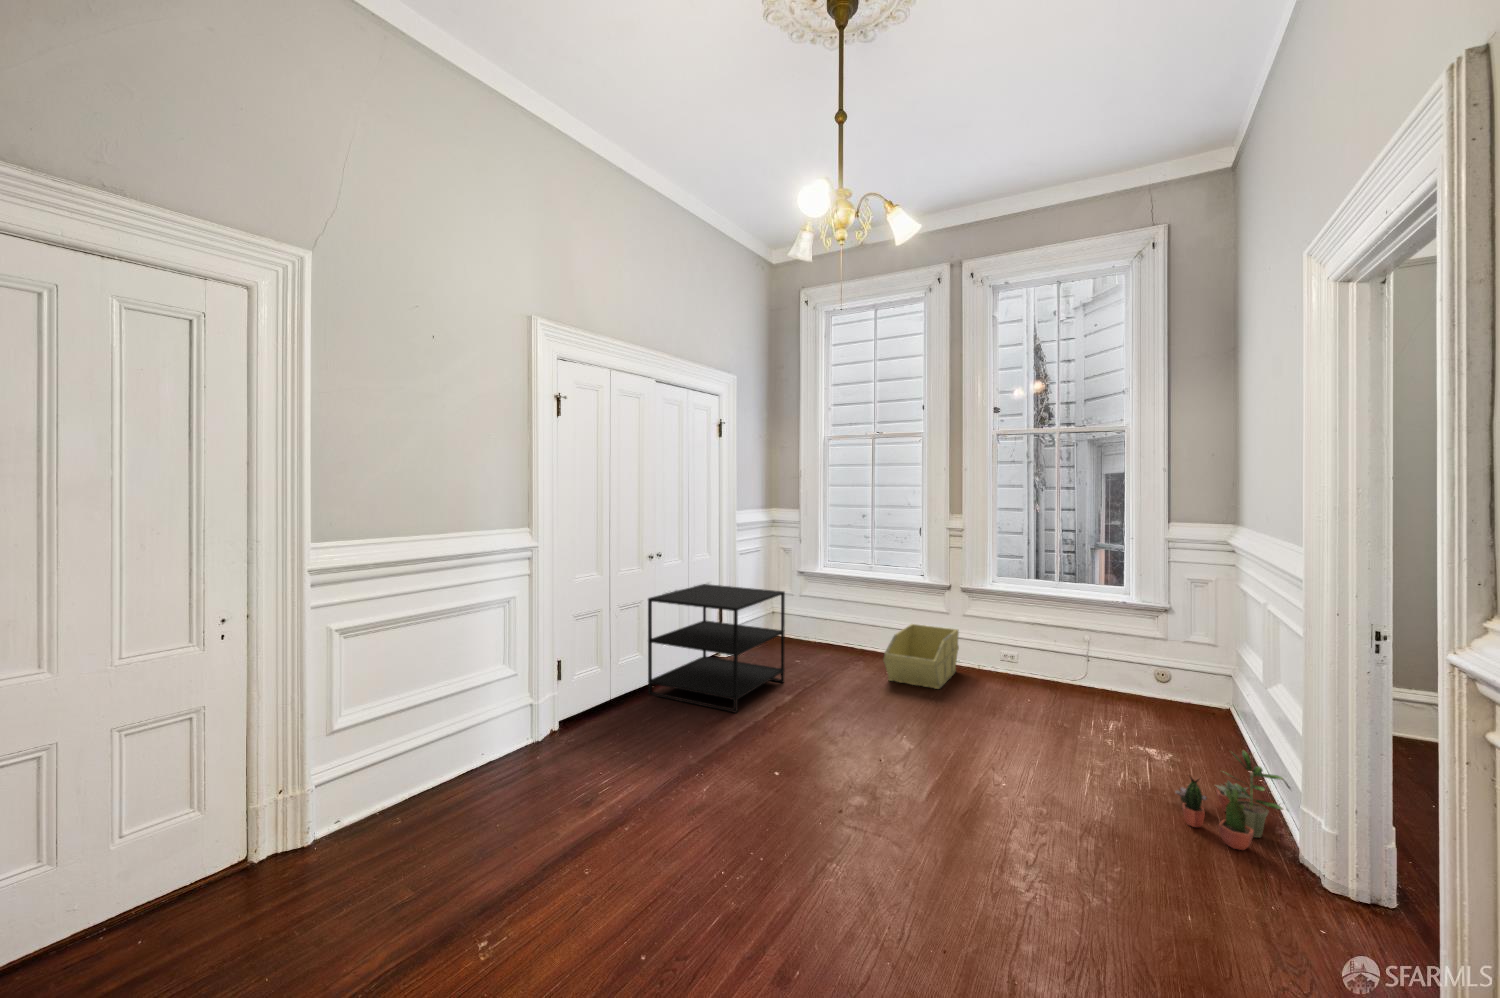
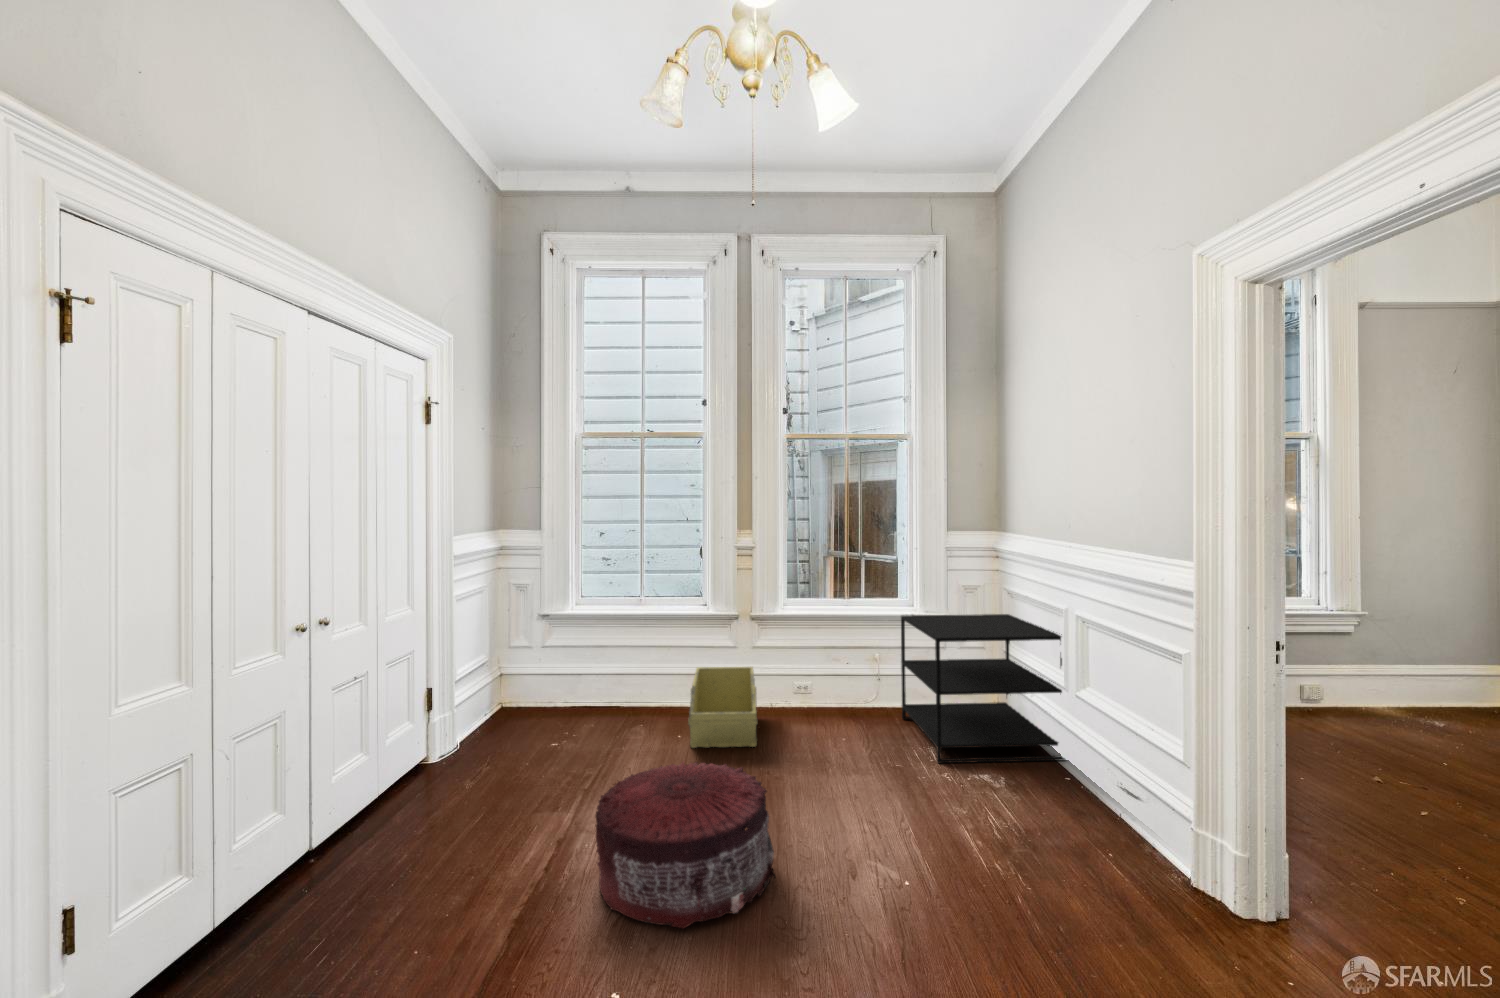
side table: present [648,584,785,713] -> present [901,614,1065,763]
pouf: none [768,674,883,767] -> present [596,762,775,928]
potted plant: present [1175,750,1283,850] -> none [1076,760,1188,873]

